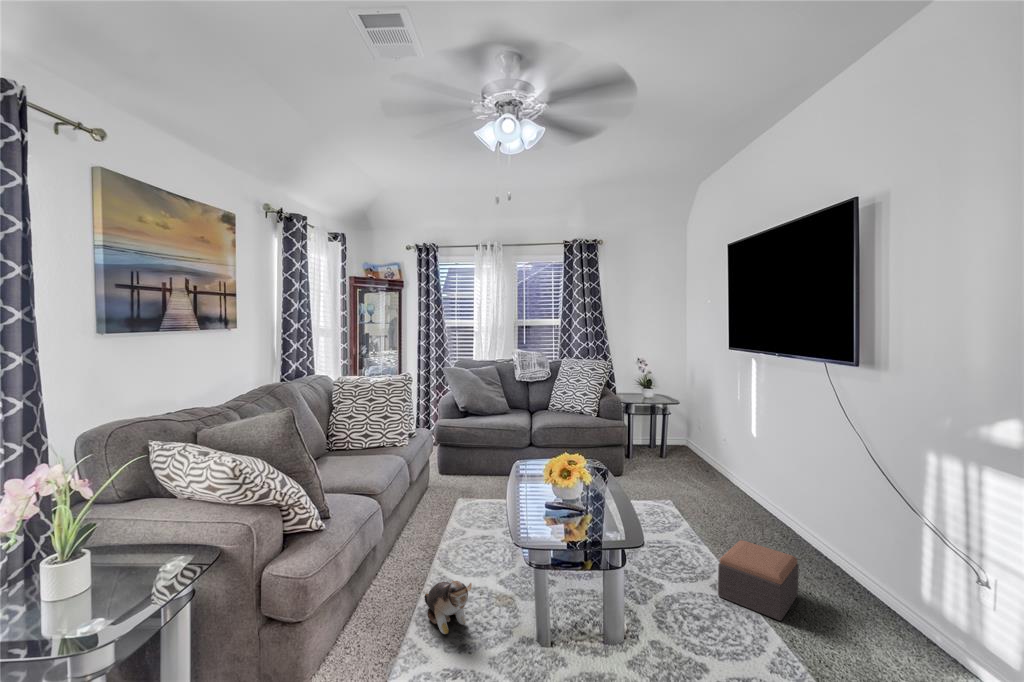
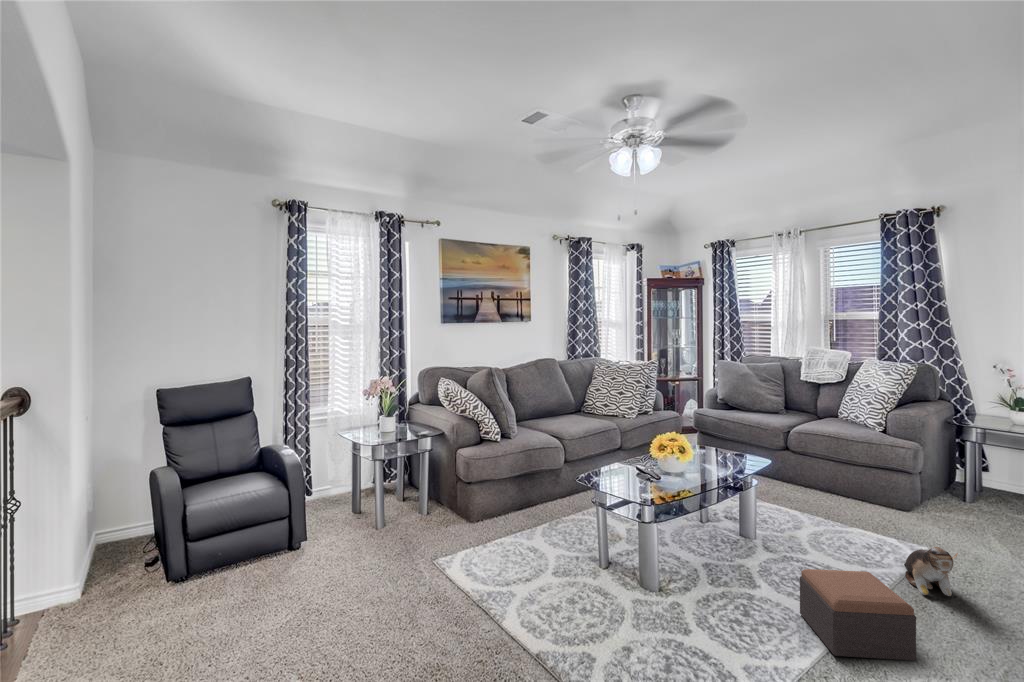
plush toy: present [424,581,472,634] -> present [904,547,958,596]

